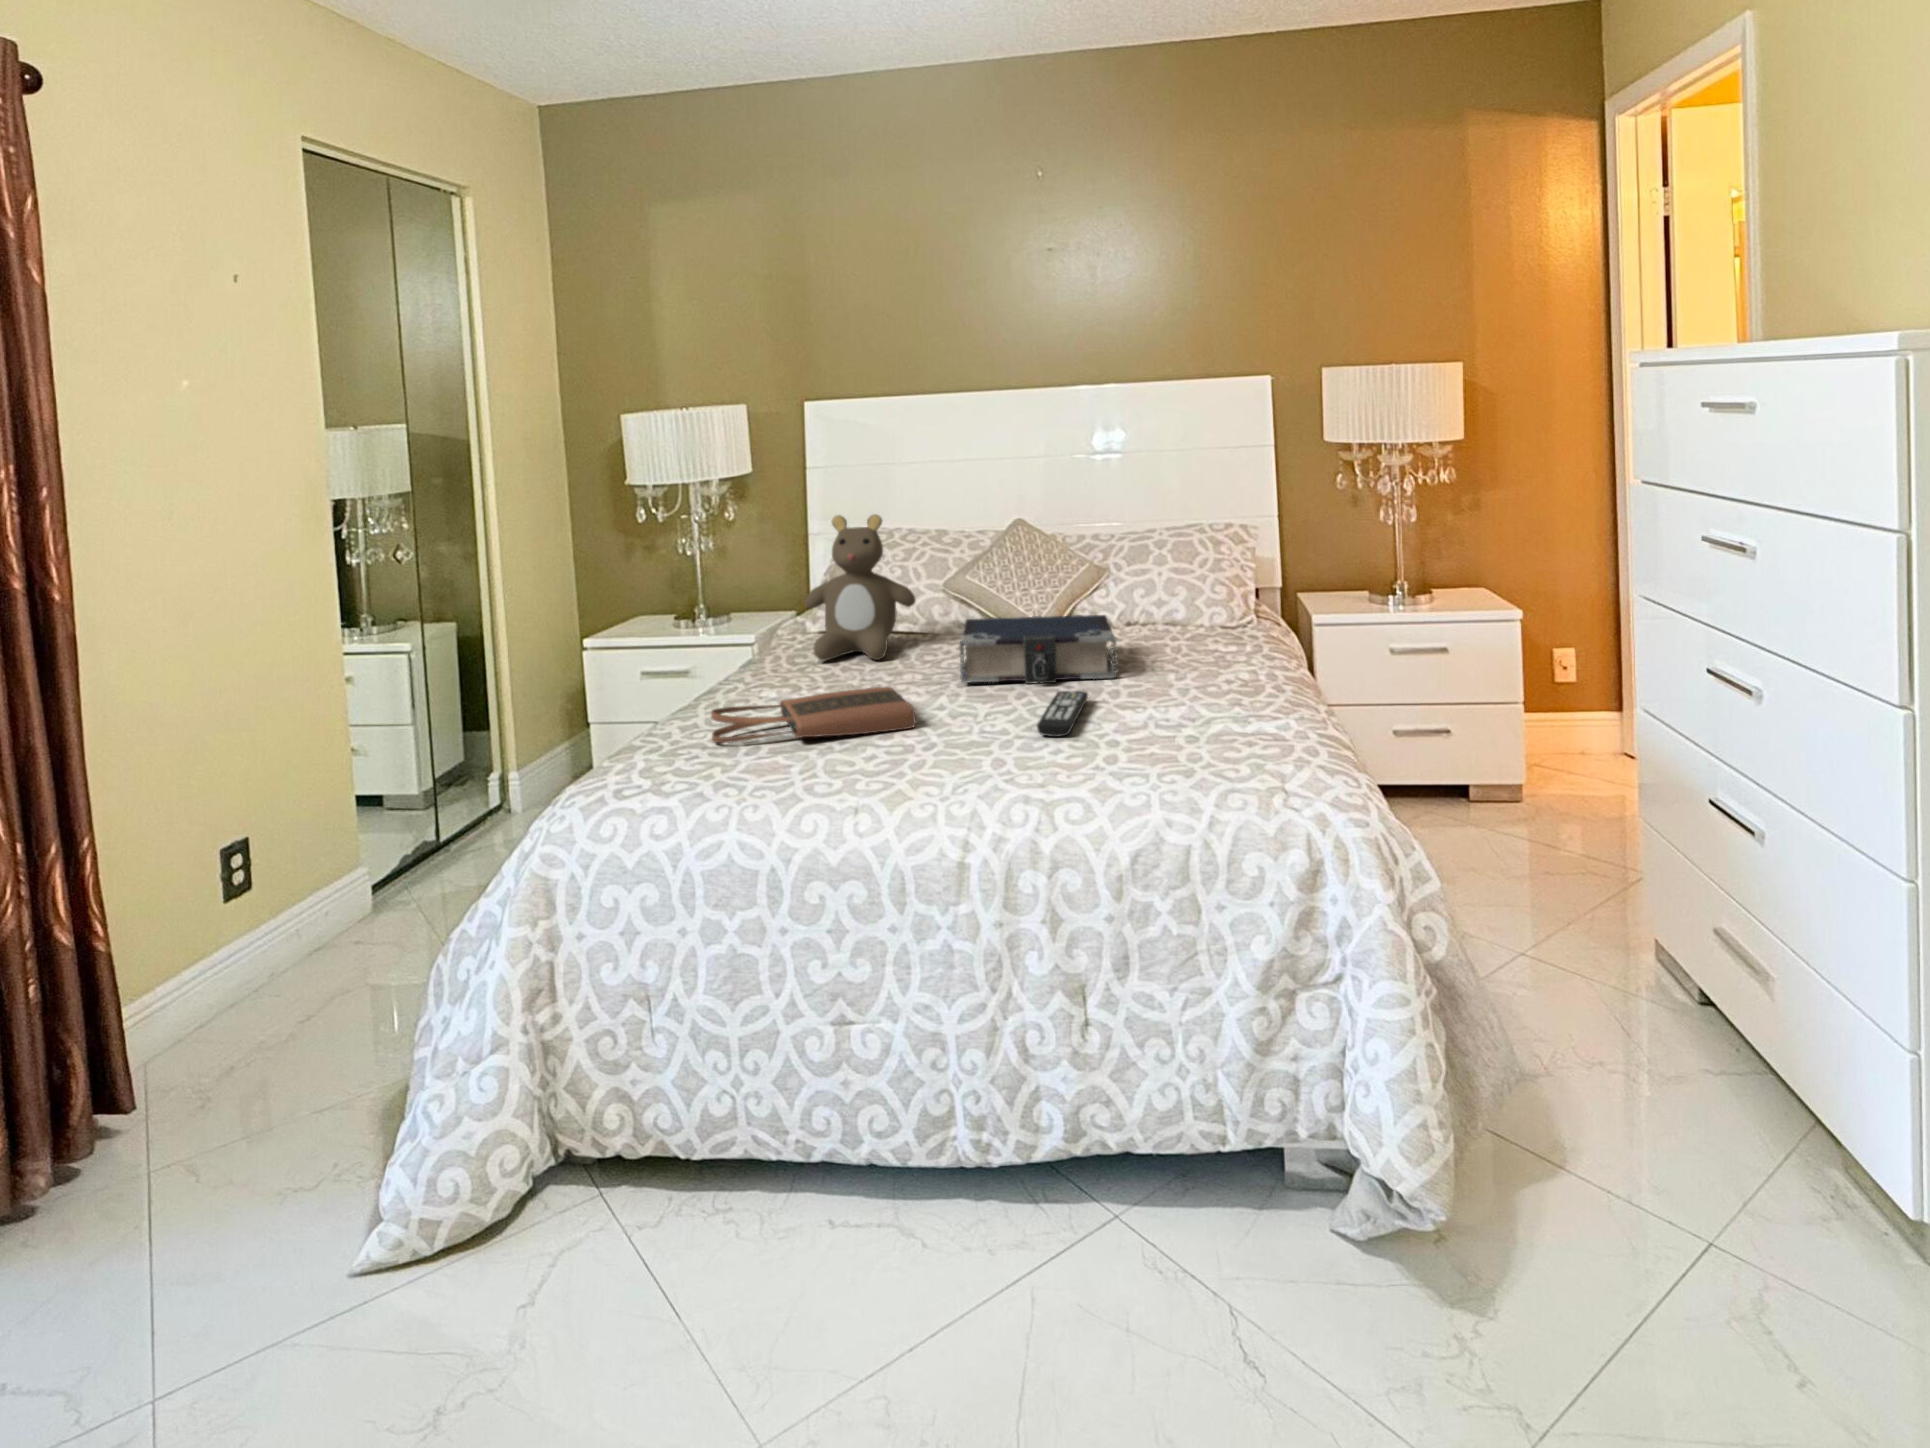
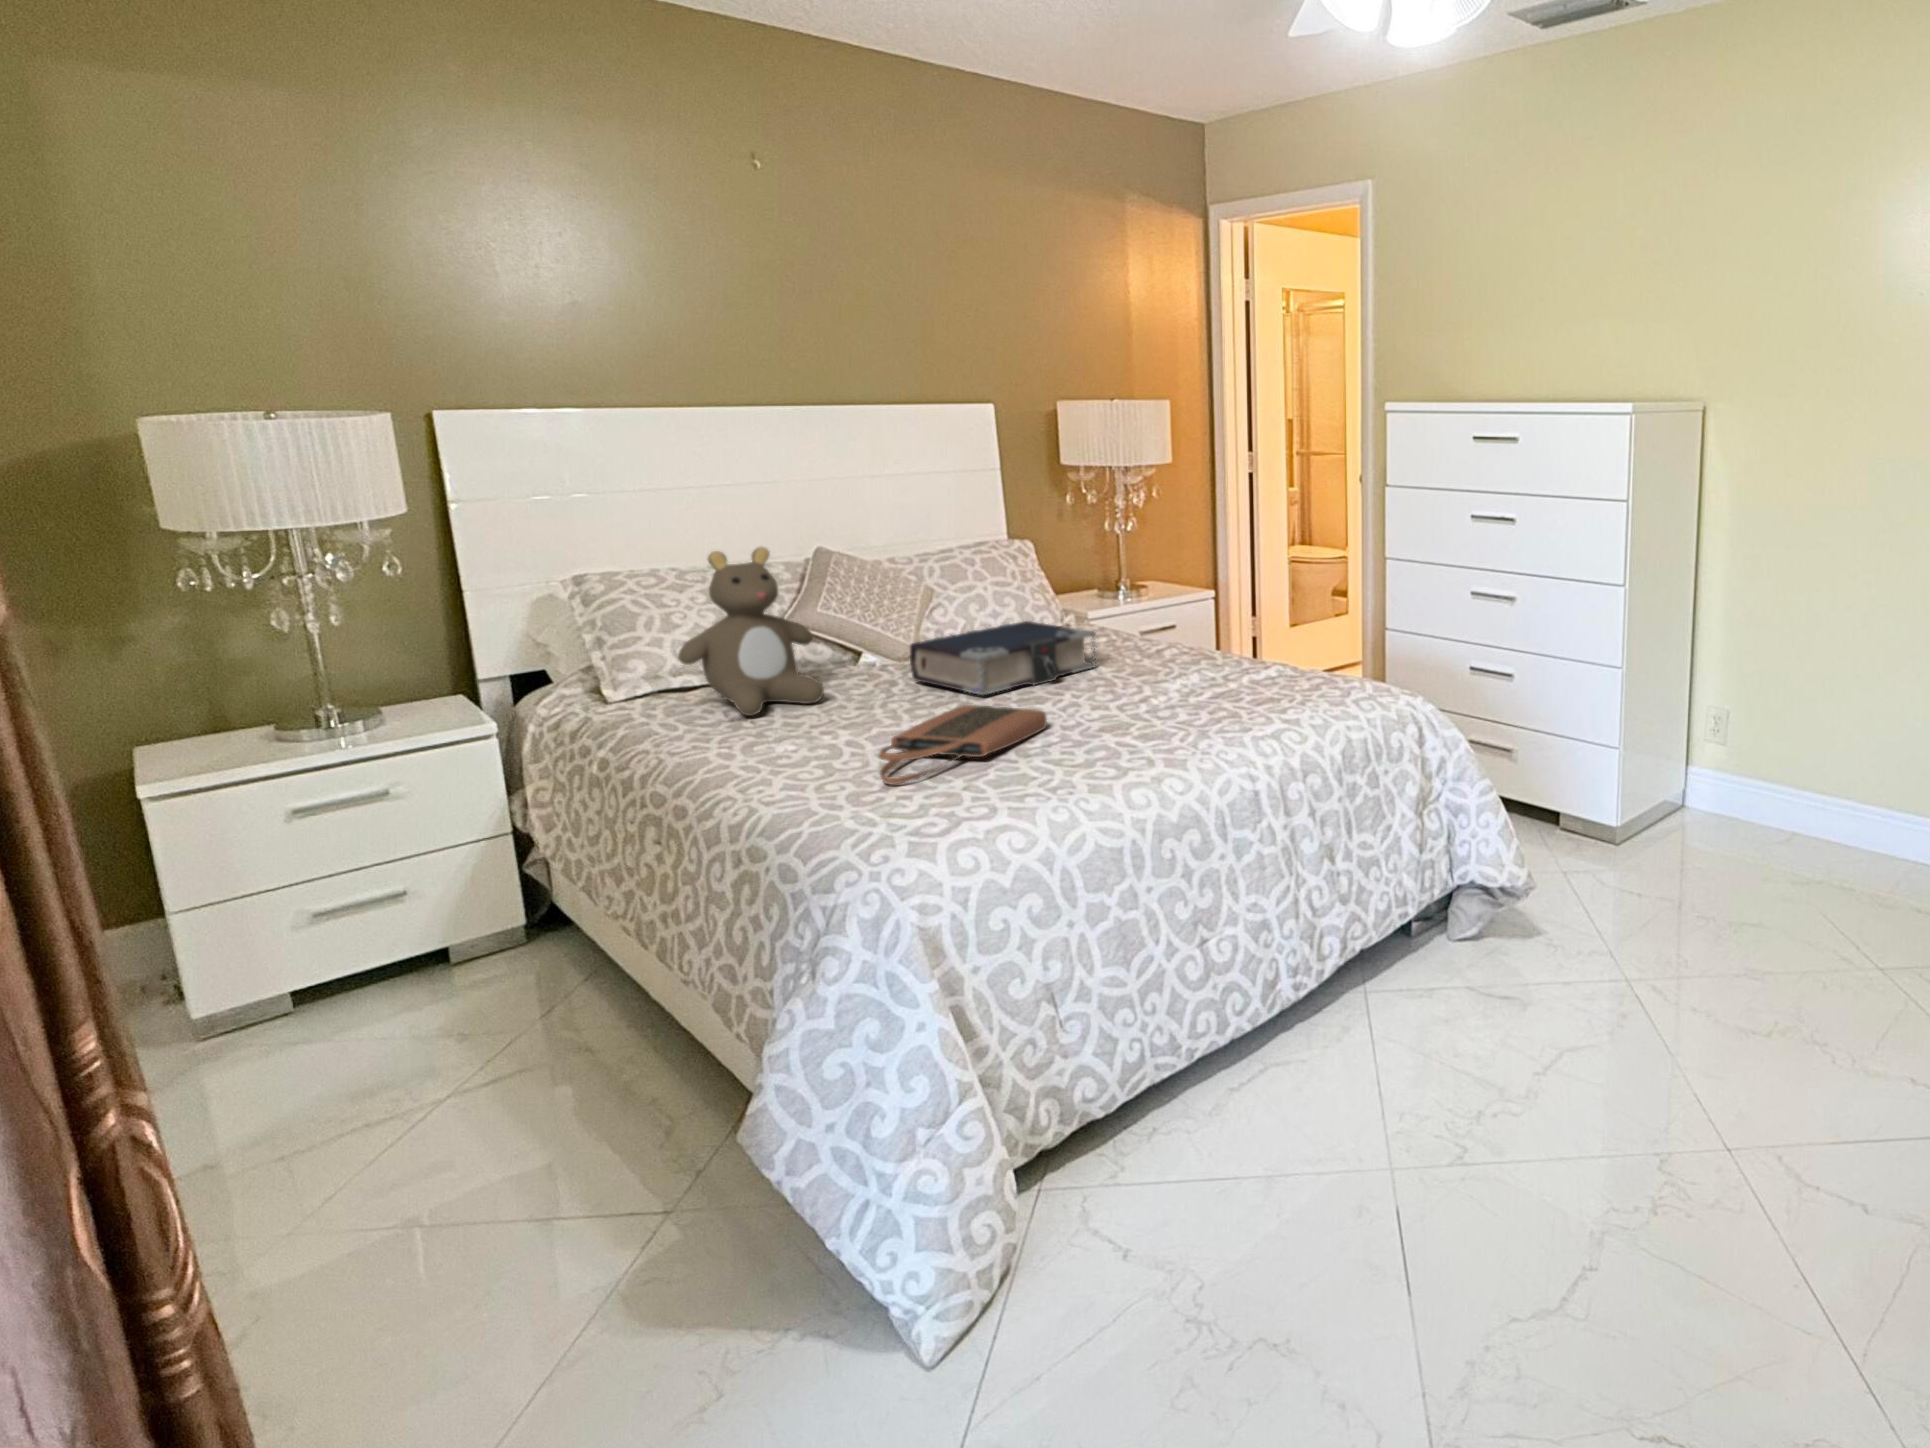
remote control: present [1037,691,1088,737] -> none [1103,675,1186,706]

